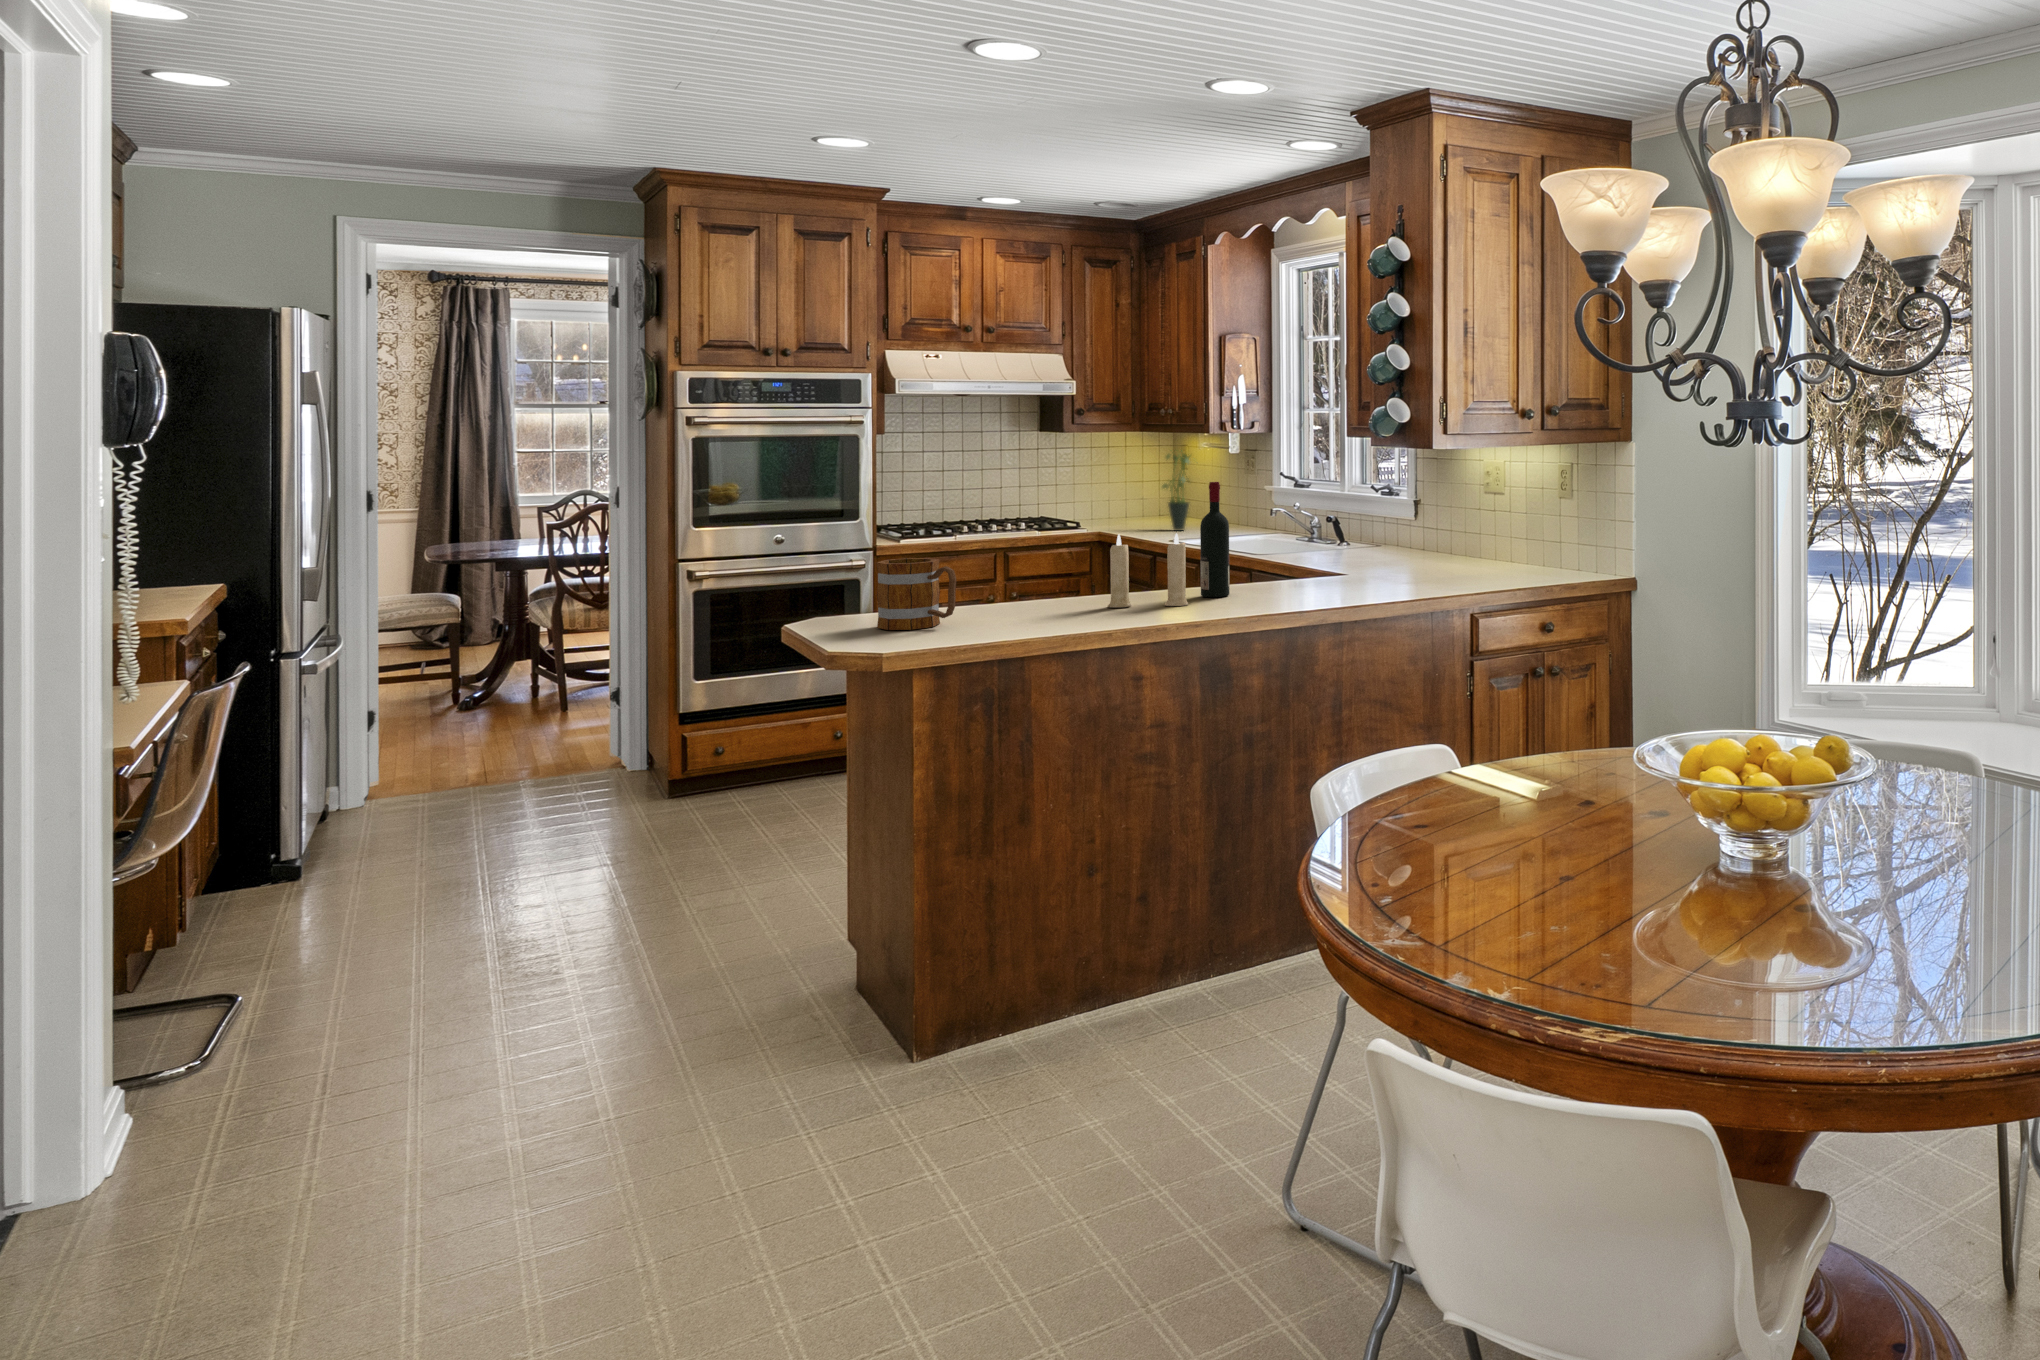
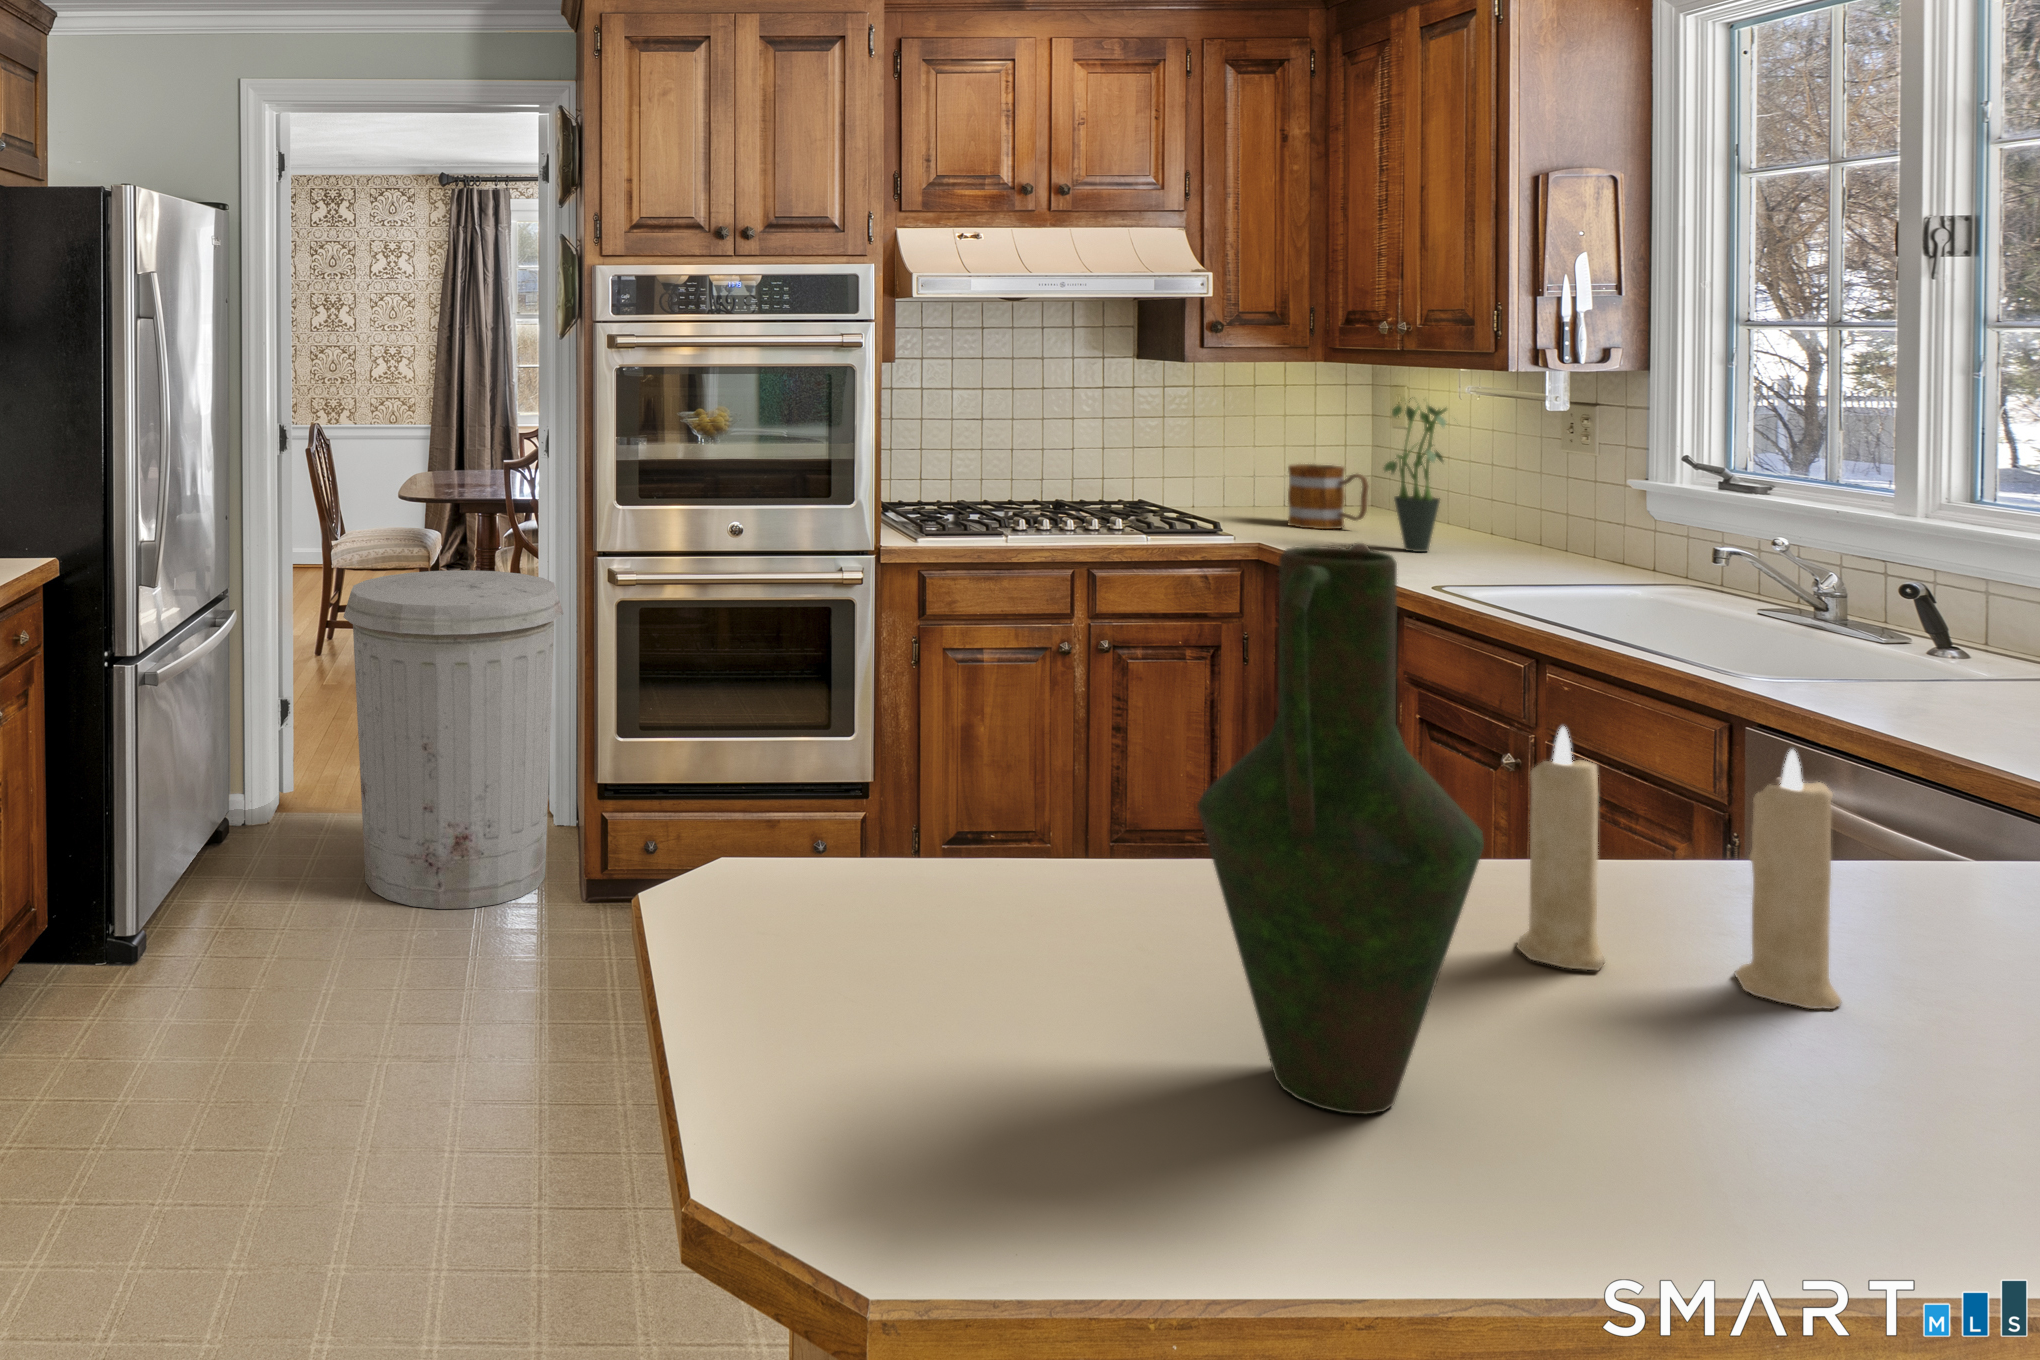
vase: none [995,473,1073,630] -> present [1197,543,1484,1114]
wine bottle: present [1200,482,1229,597] -> none [1828,564,1954,960]
mug: present [877,558,956,630] -> present [1288,464,1368,529]
trash can: none [456,586,645,819] -> present [343,570,563,909]

